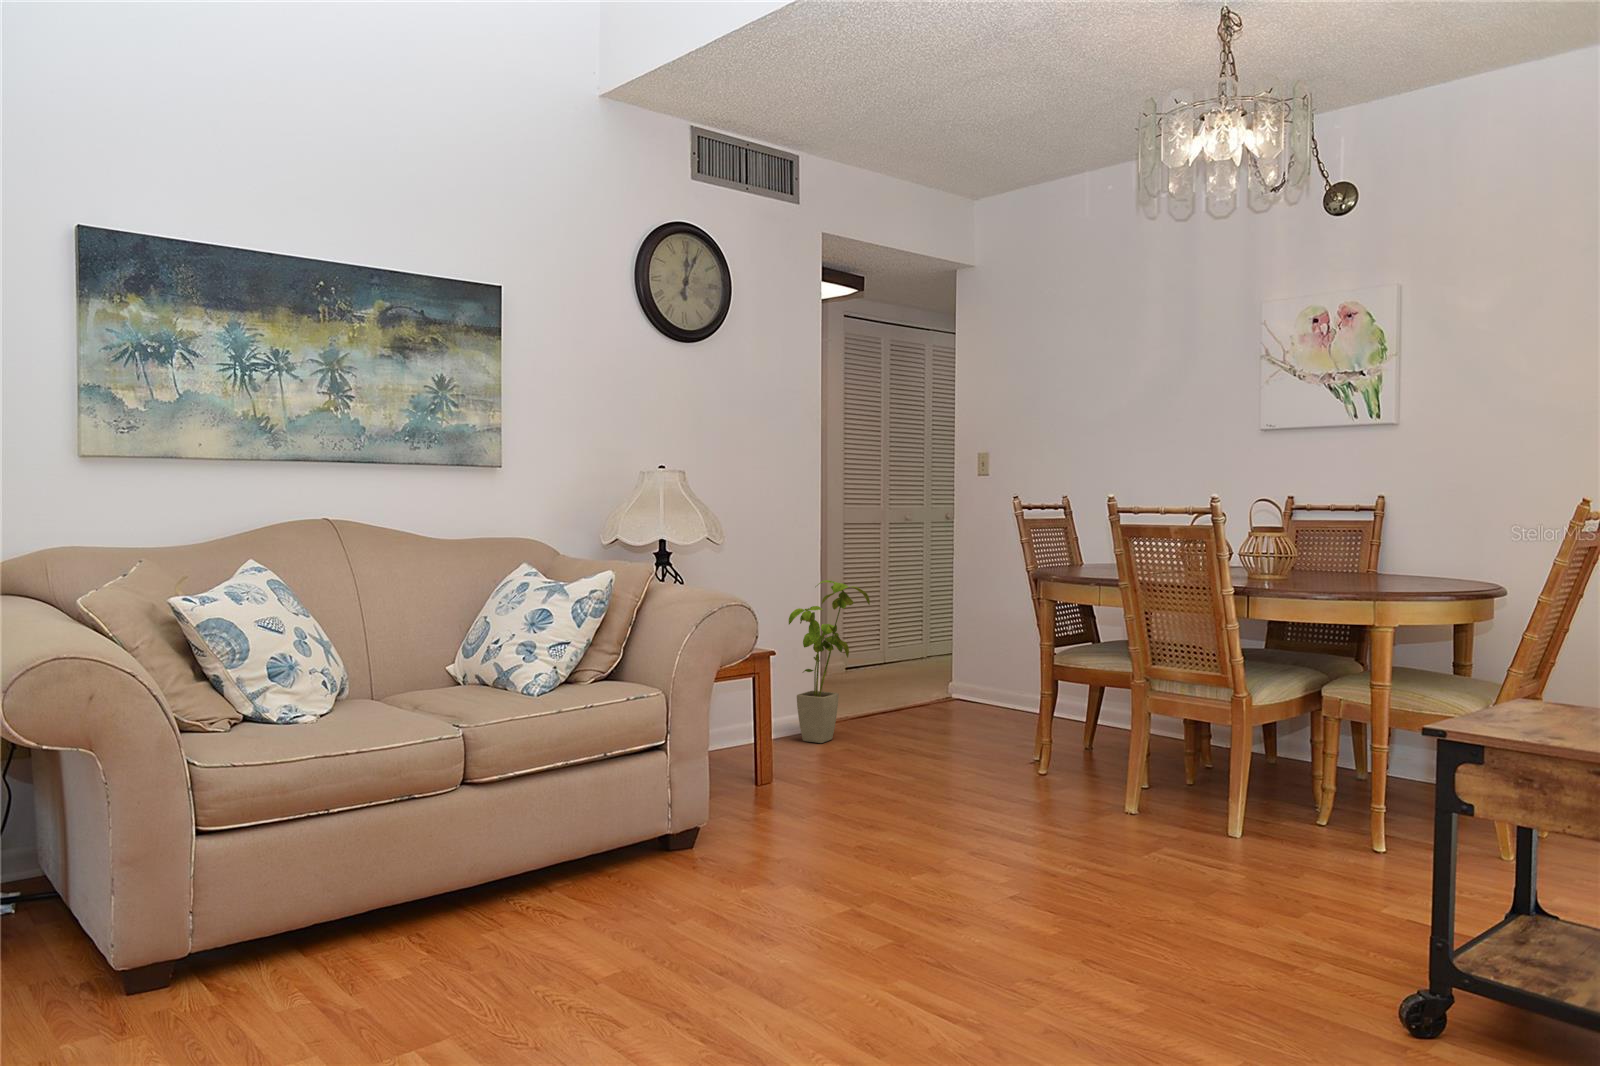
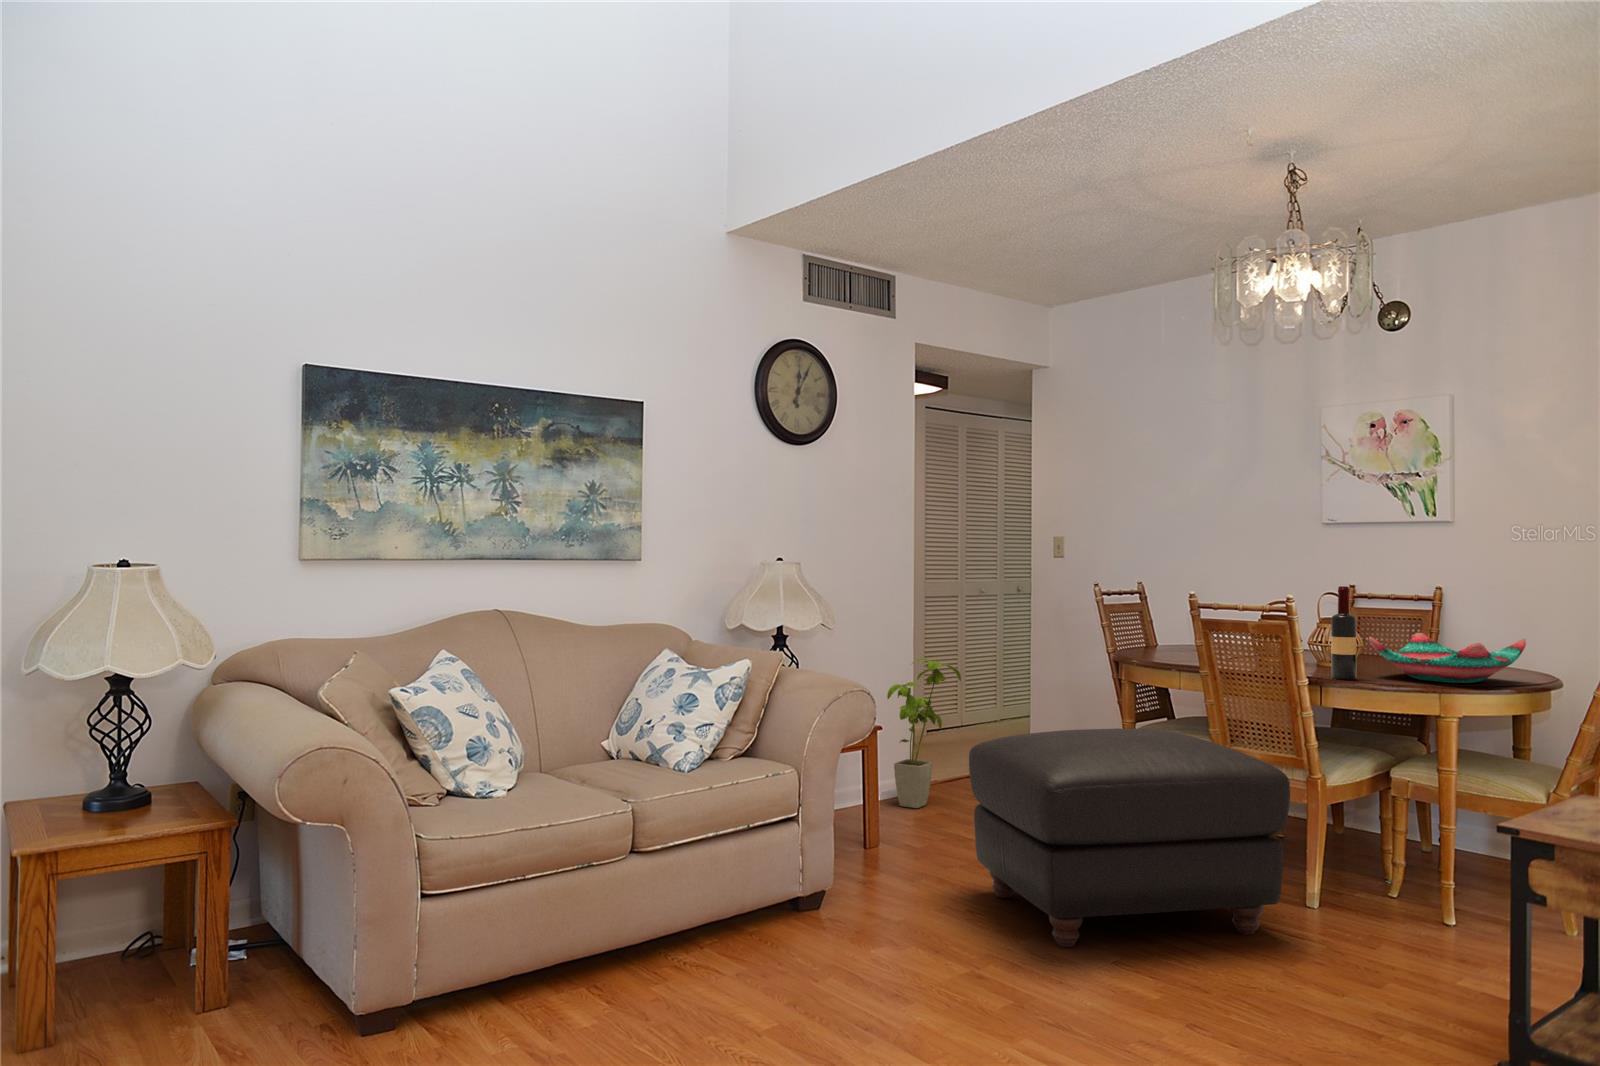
wine bottle: none [1259,486,1287,588] -> present [1331,586,1356,680]
decorative bowl: none [1301,539,1469,590] -> present [1369,633,1526,683]
ottoman: none [863,646,1209,883] -> present [969,729,1290,947]

